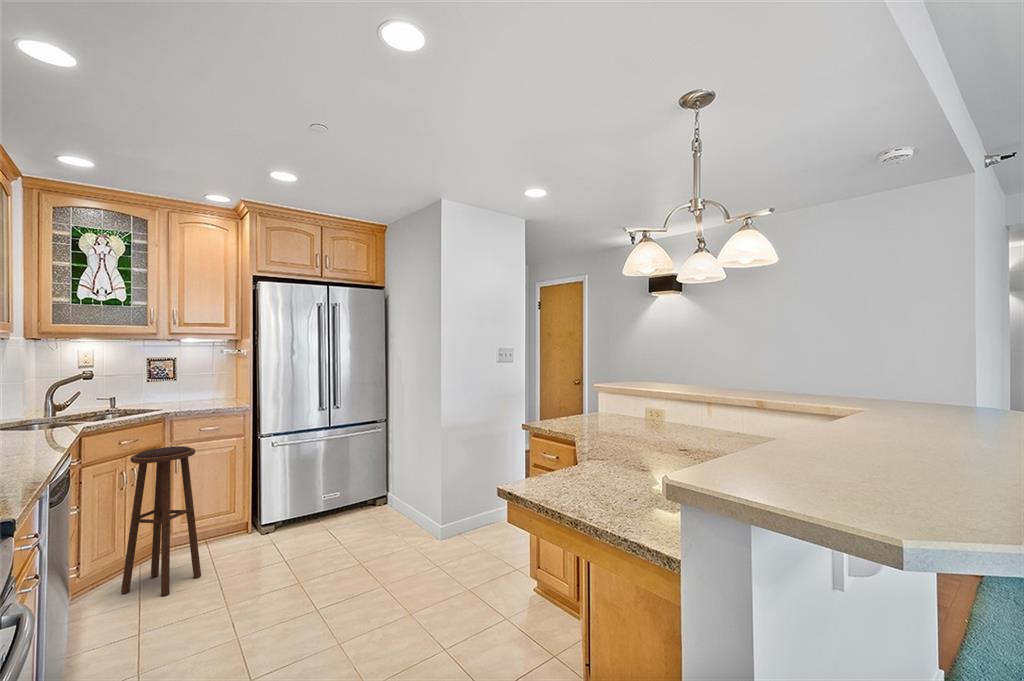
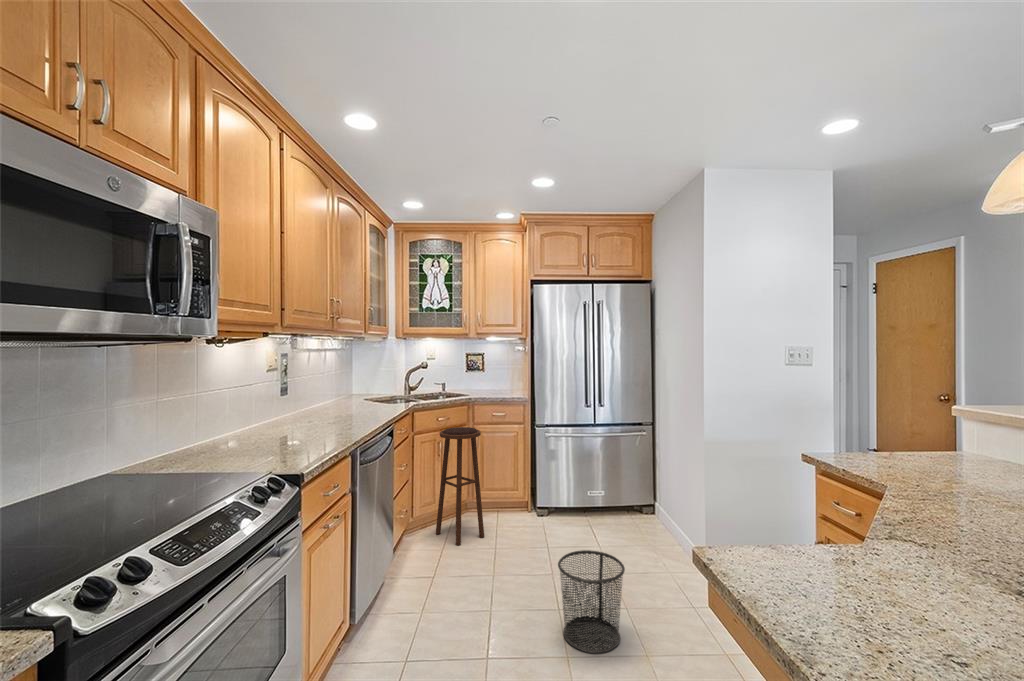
waste bin: none [334,539,402,638] -> present [558,550,625,653]

